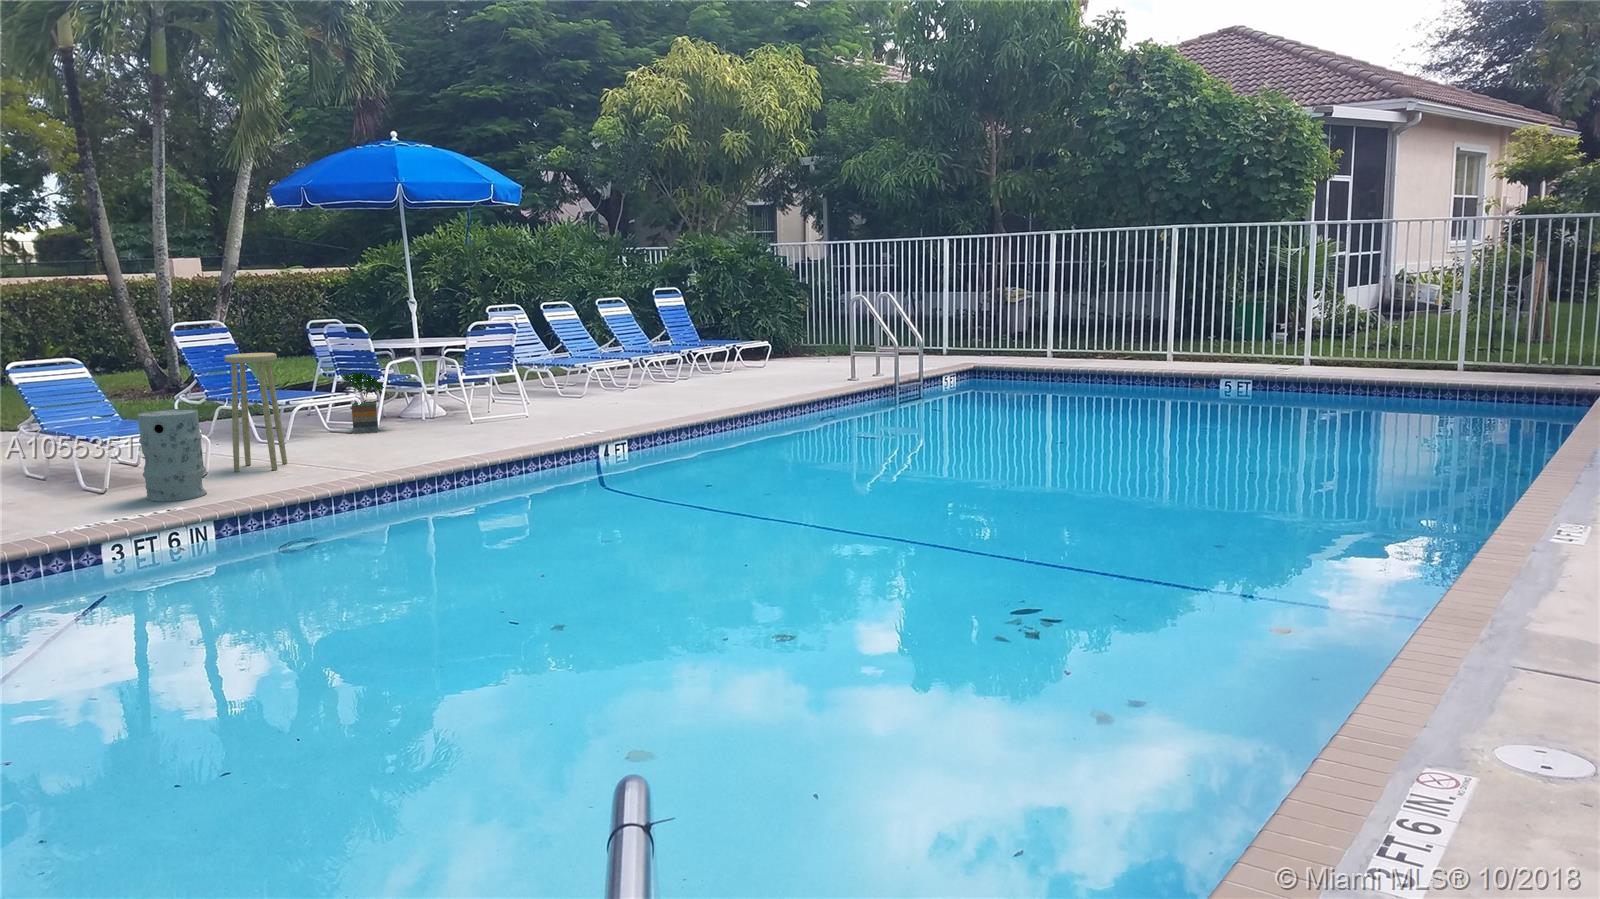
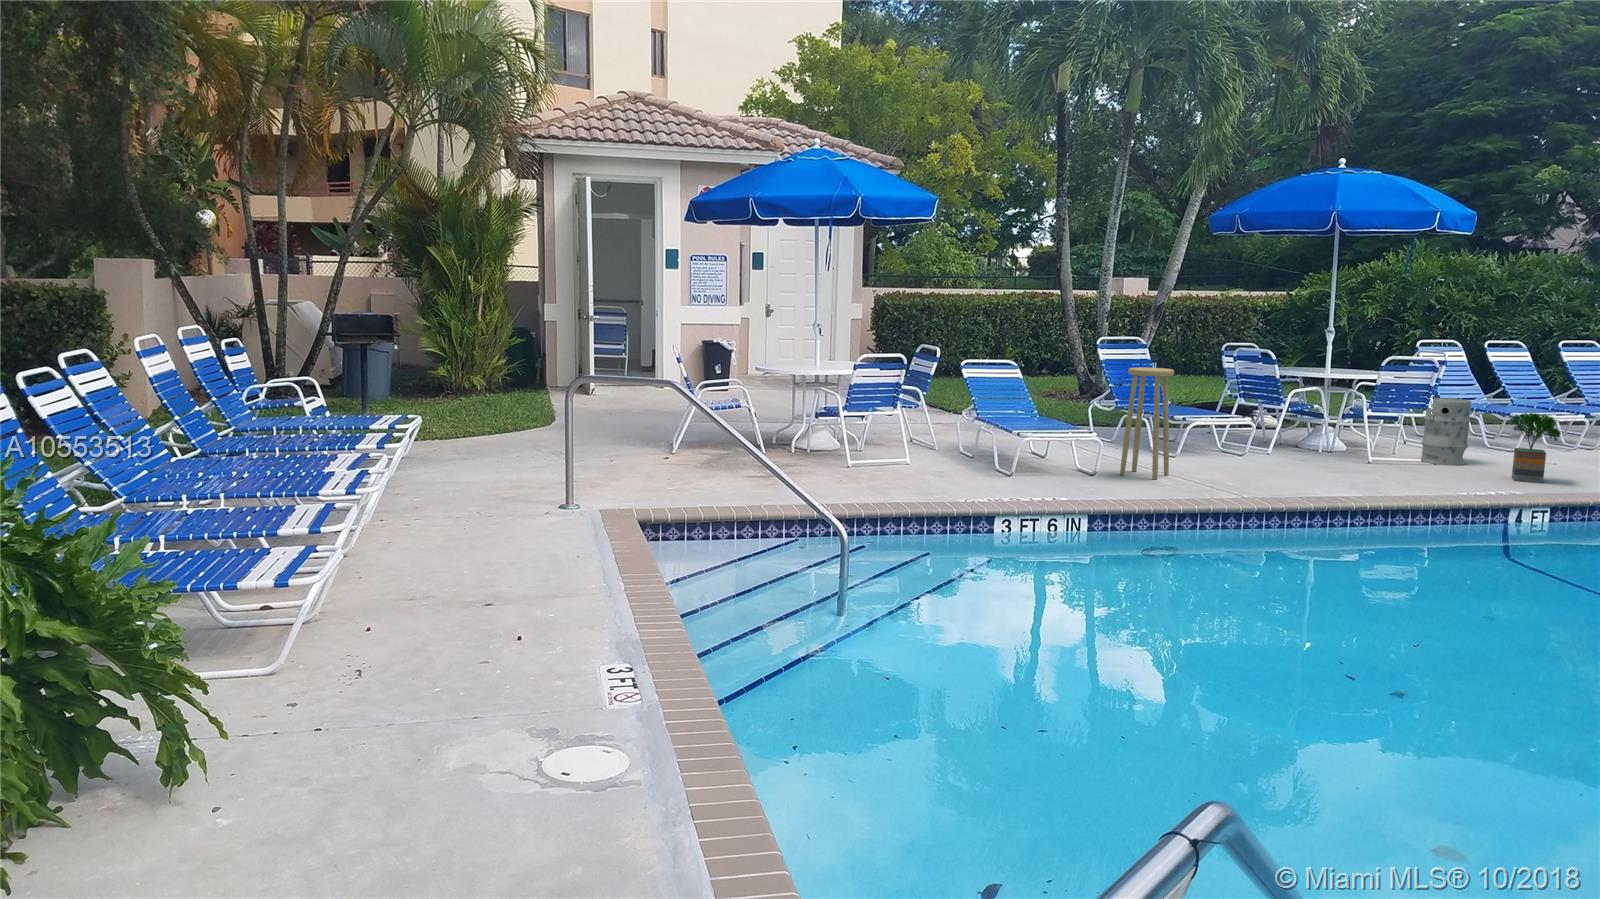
potted tree: present [342,371,384,434] -> present [1510,413,1561,483]
trash can: present [138,409,207,502] -> present [1421,398,1471,465]

